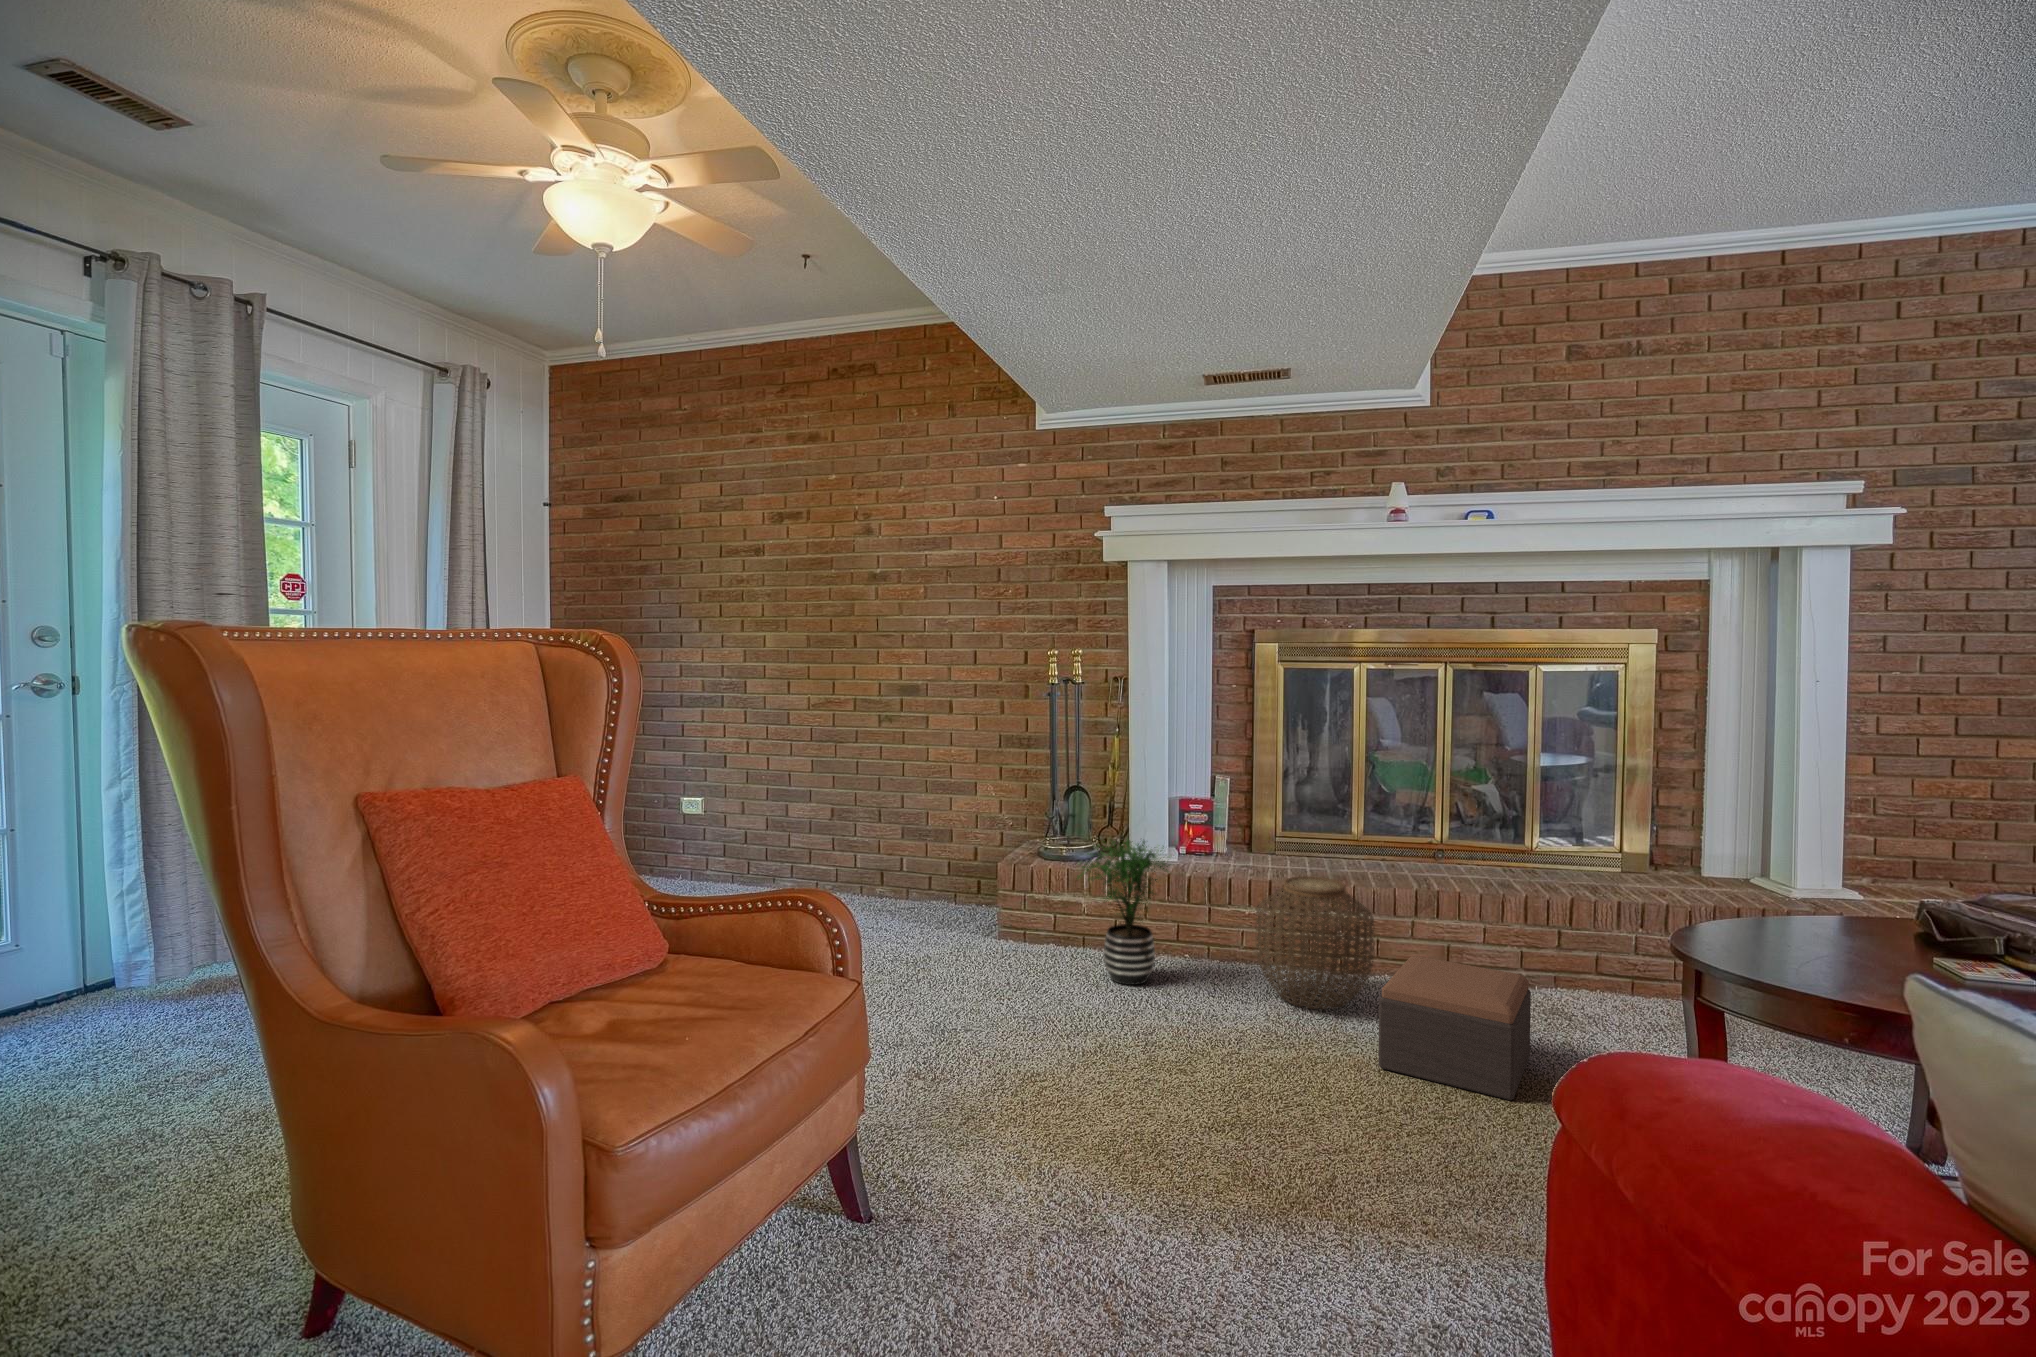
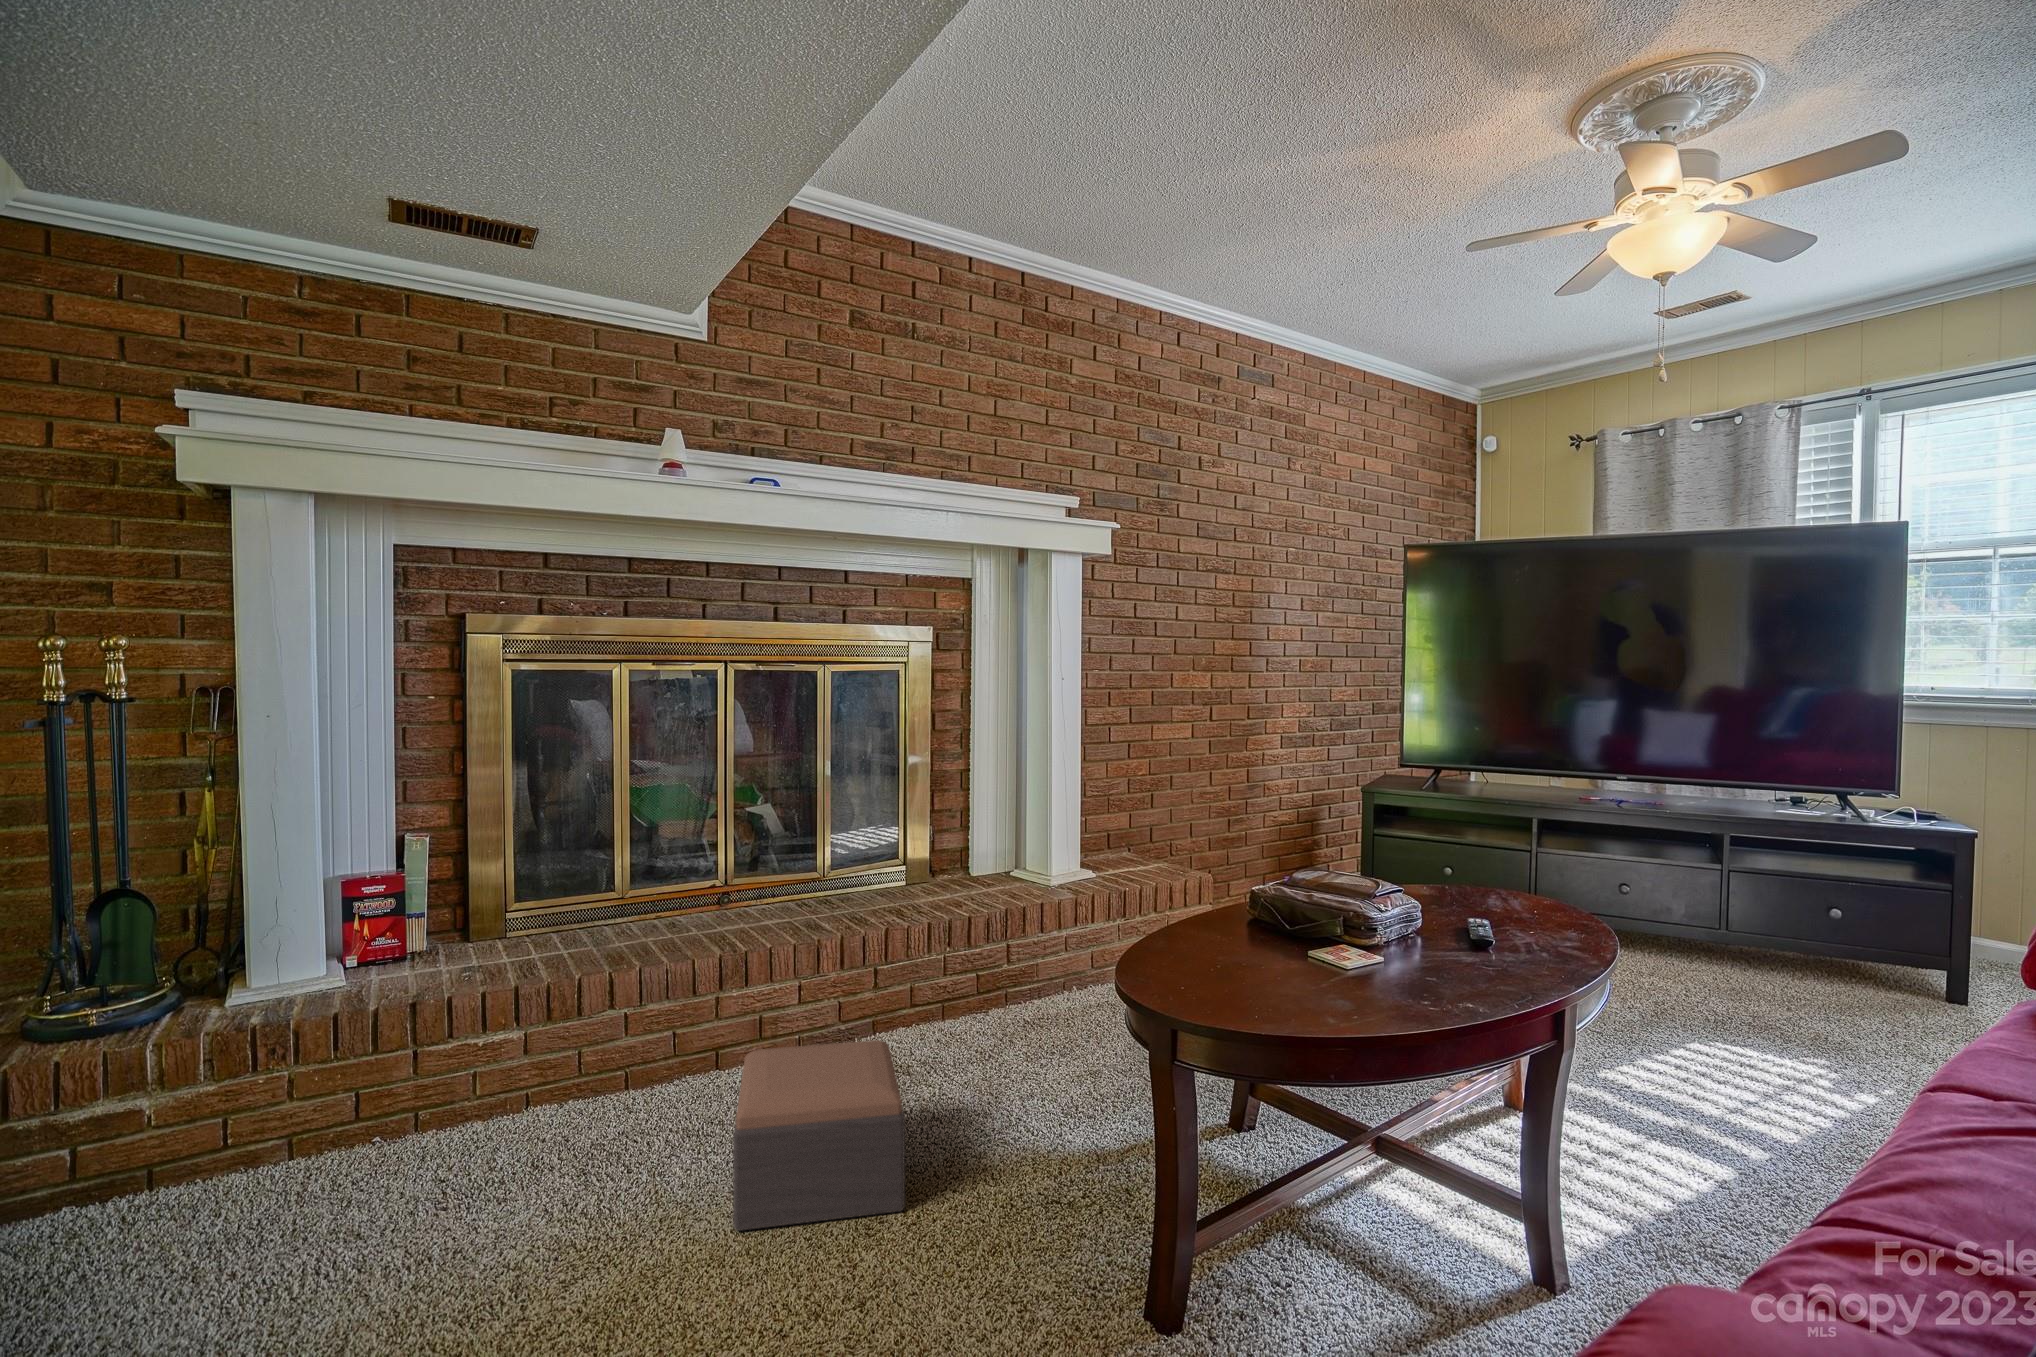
potted plant: present [1077,840,1168,985] -> none [135,966,366,1244]
woven basket: present [1256,876,1374,1009] -> none [510,967,689,1170]

